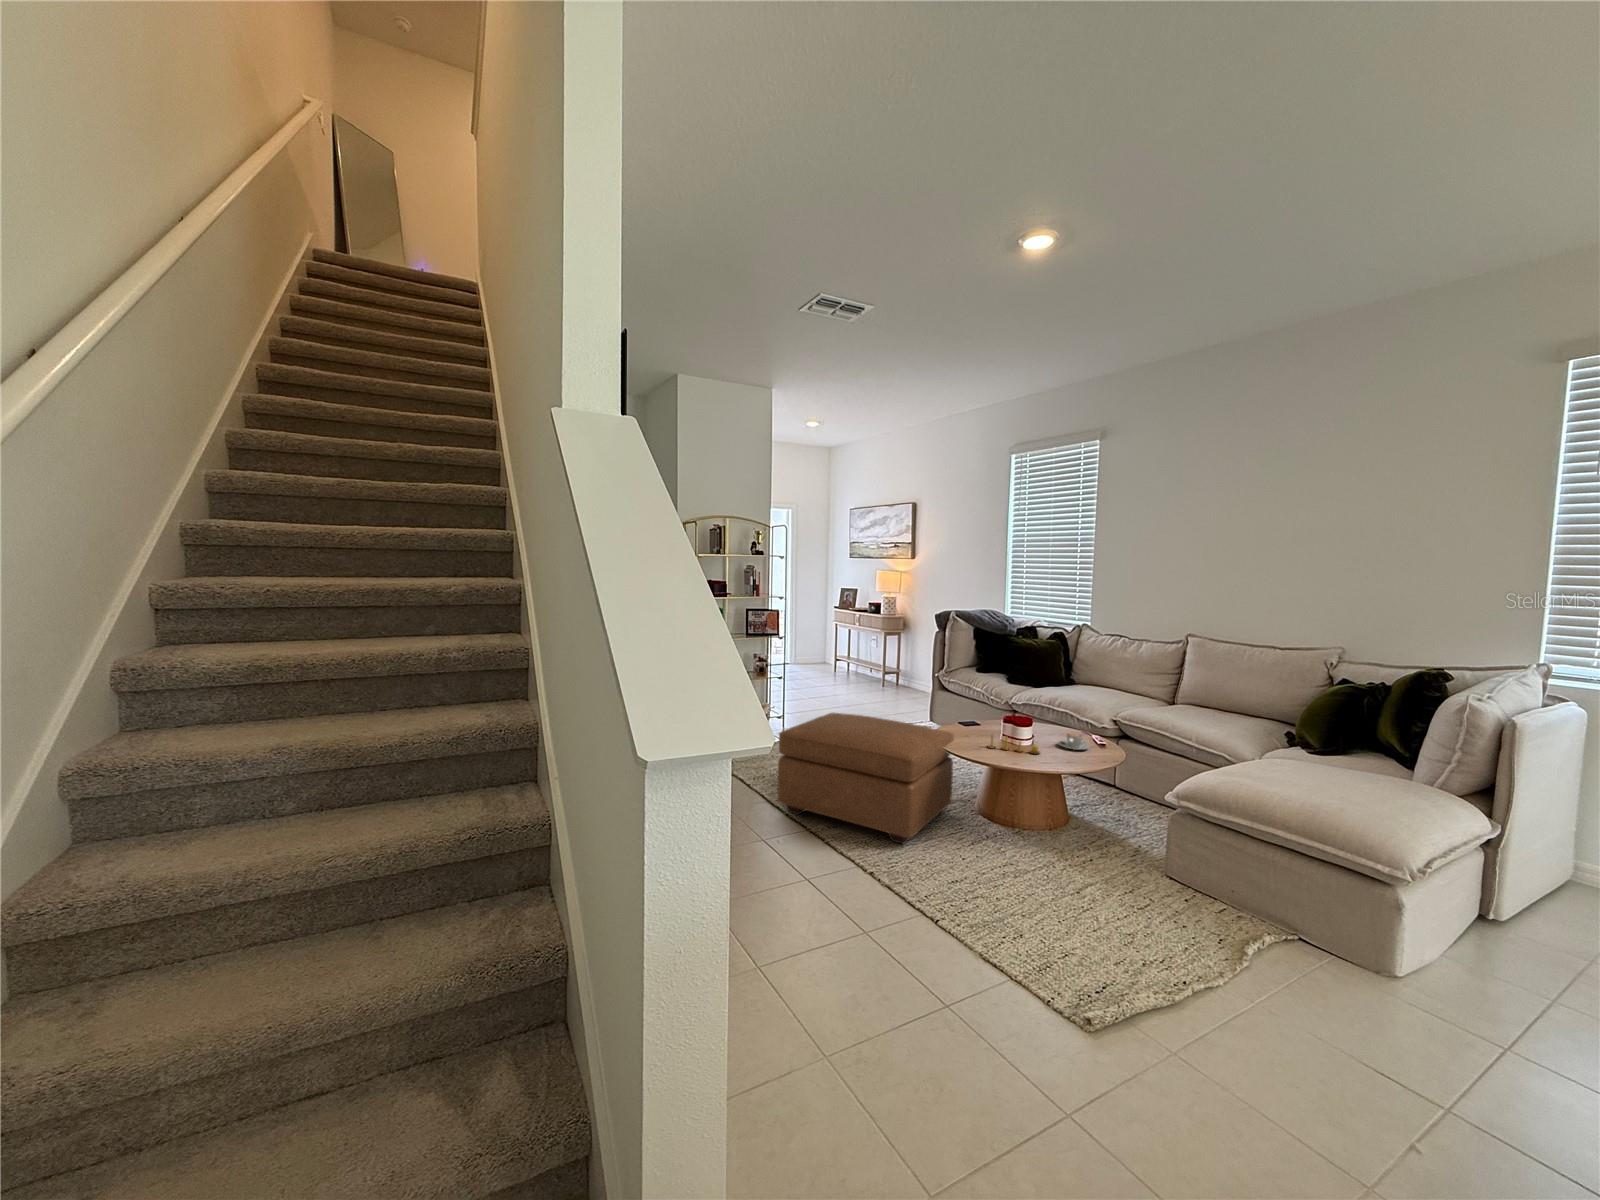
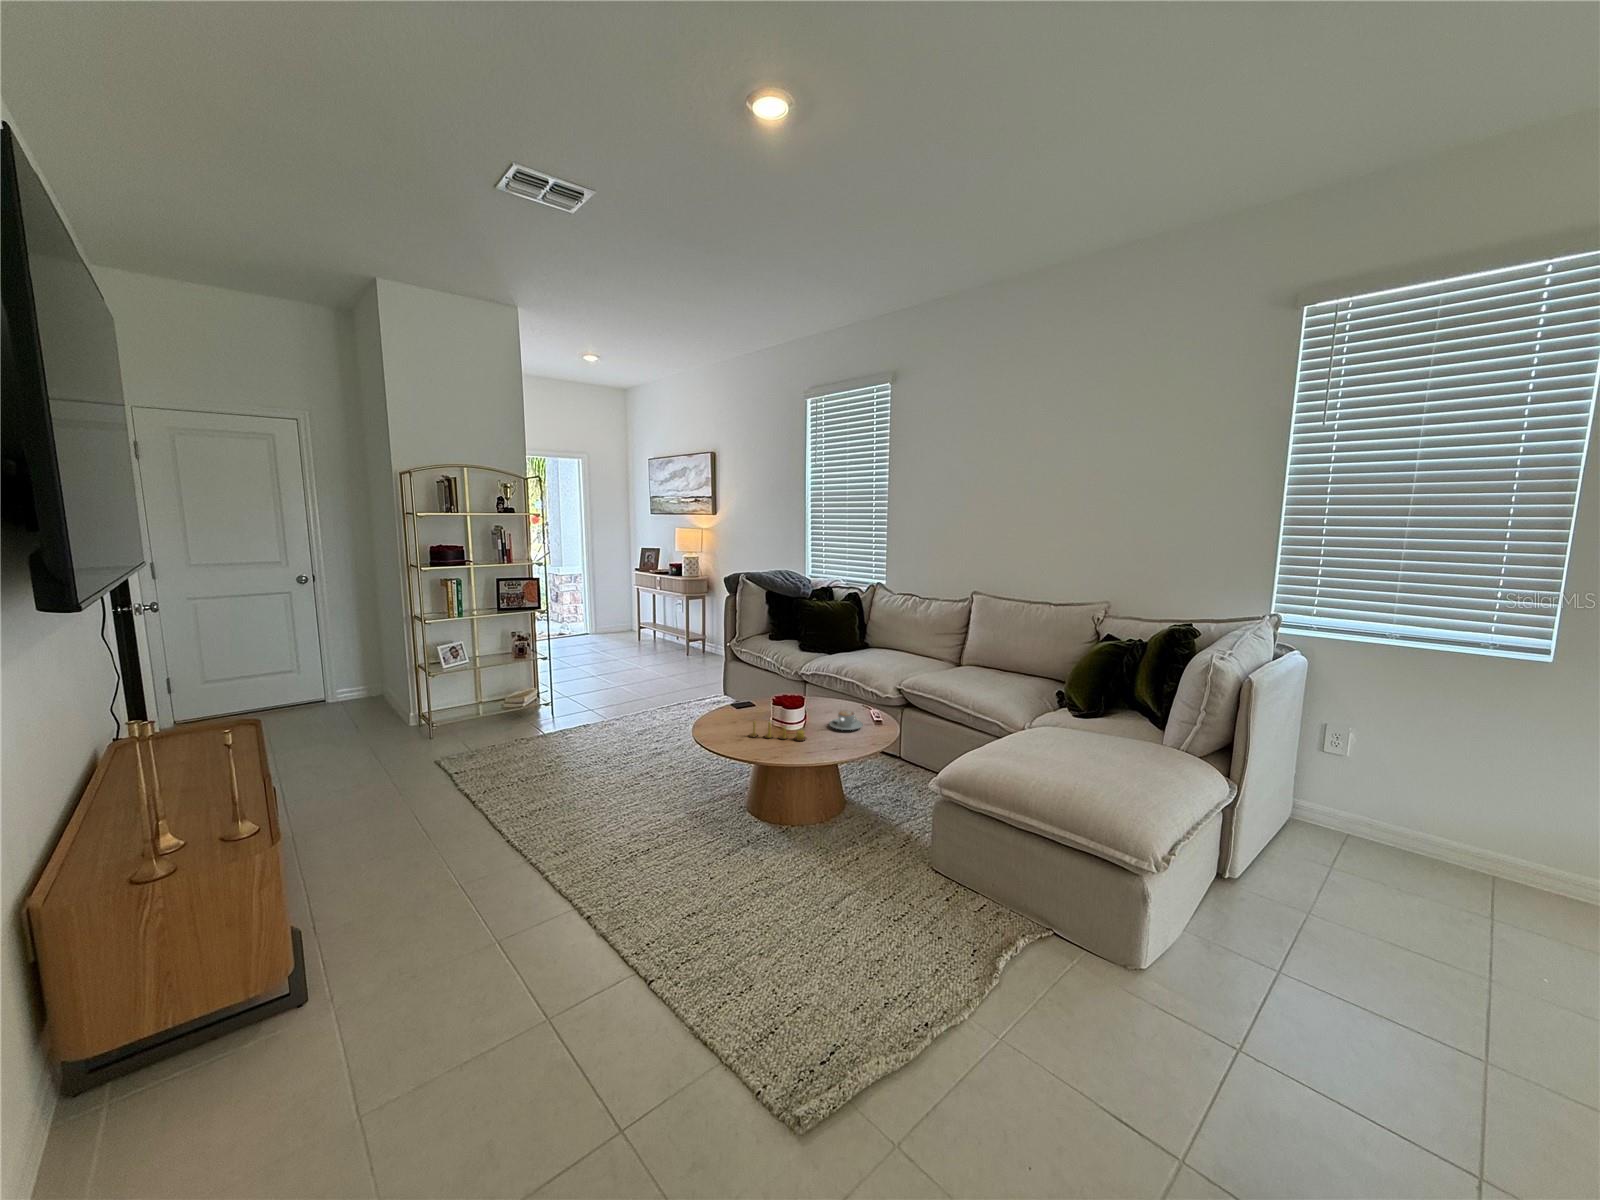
ottoman: present [778,713,954,844] -> none [490,704,715,865]

